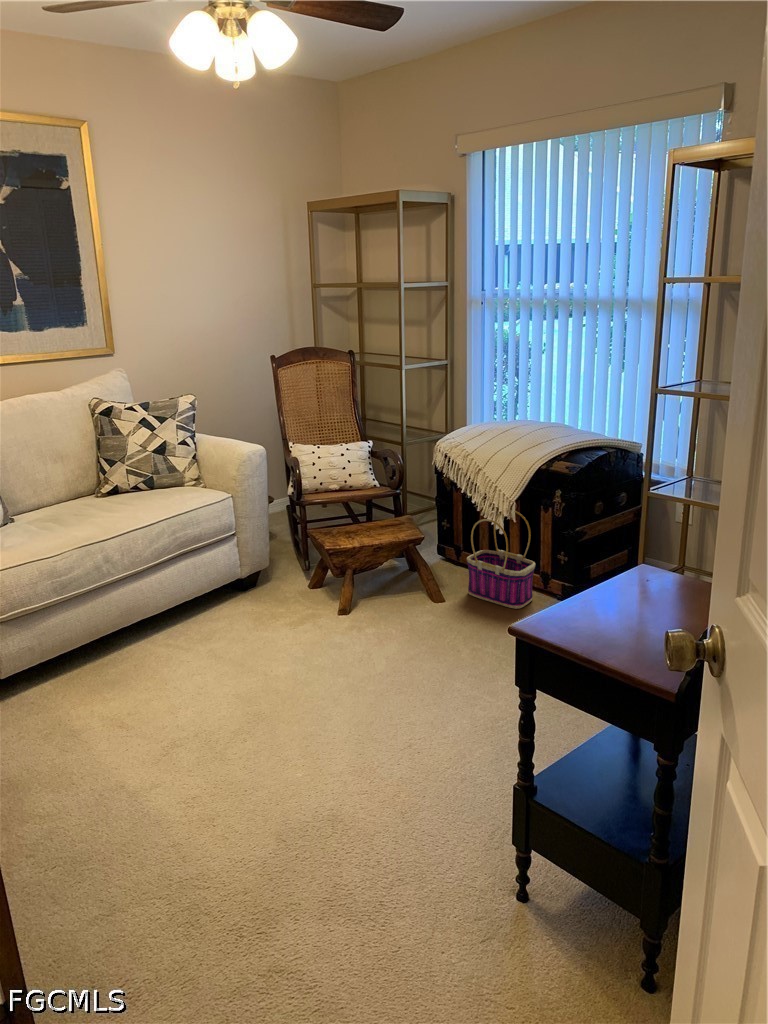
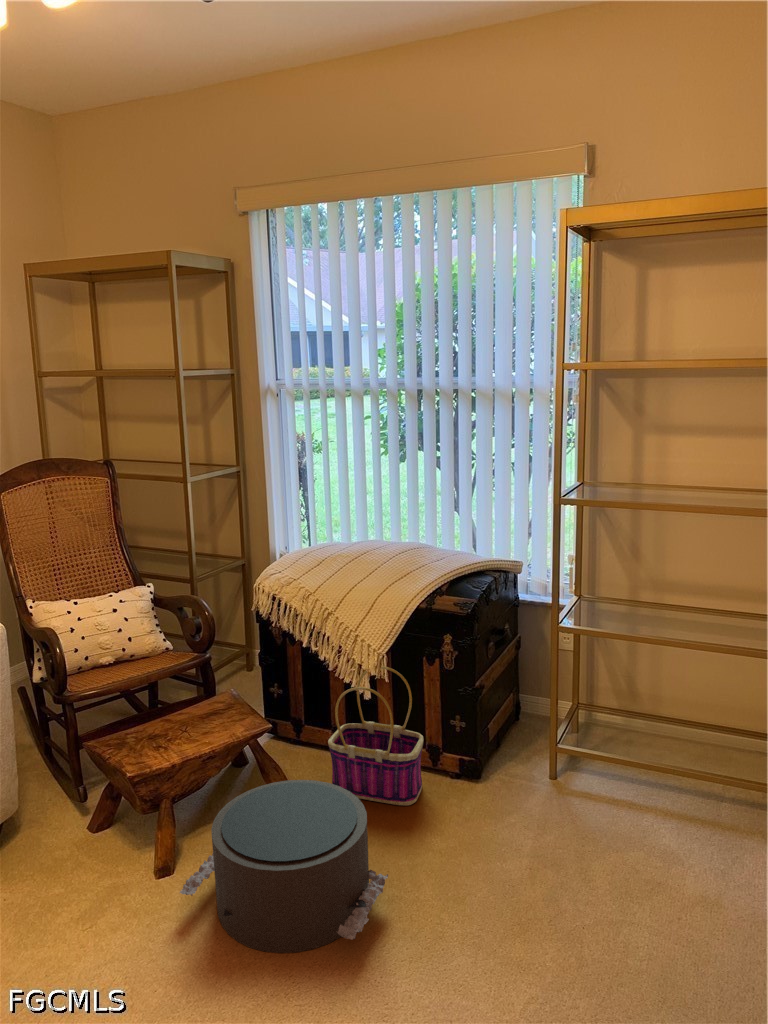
pouf: none [345,569,475,664] -> present [180,780,388,953]

